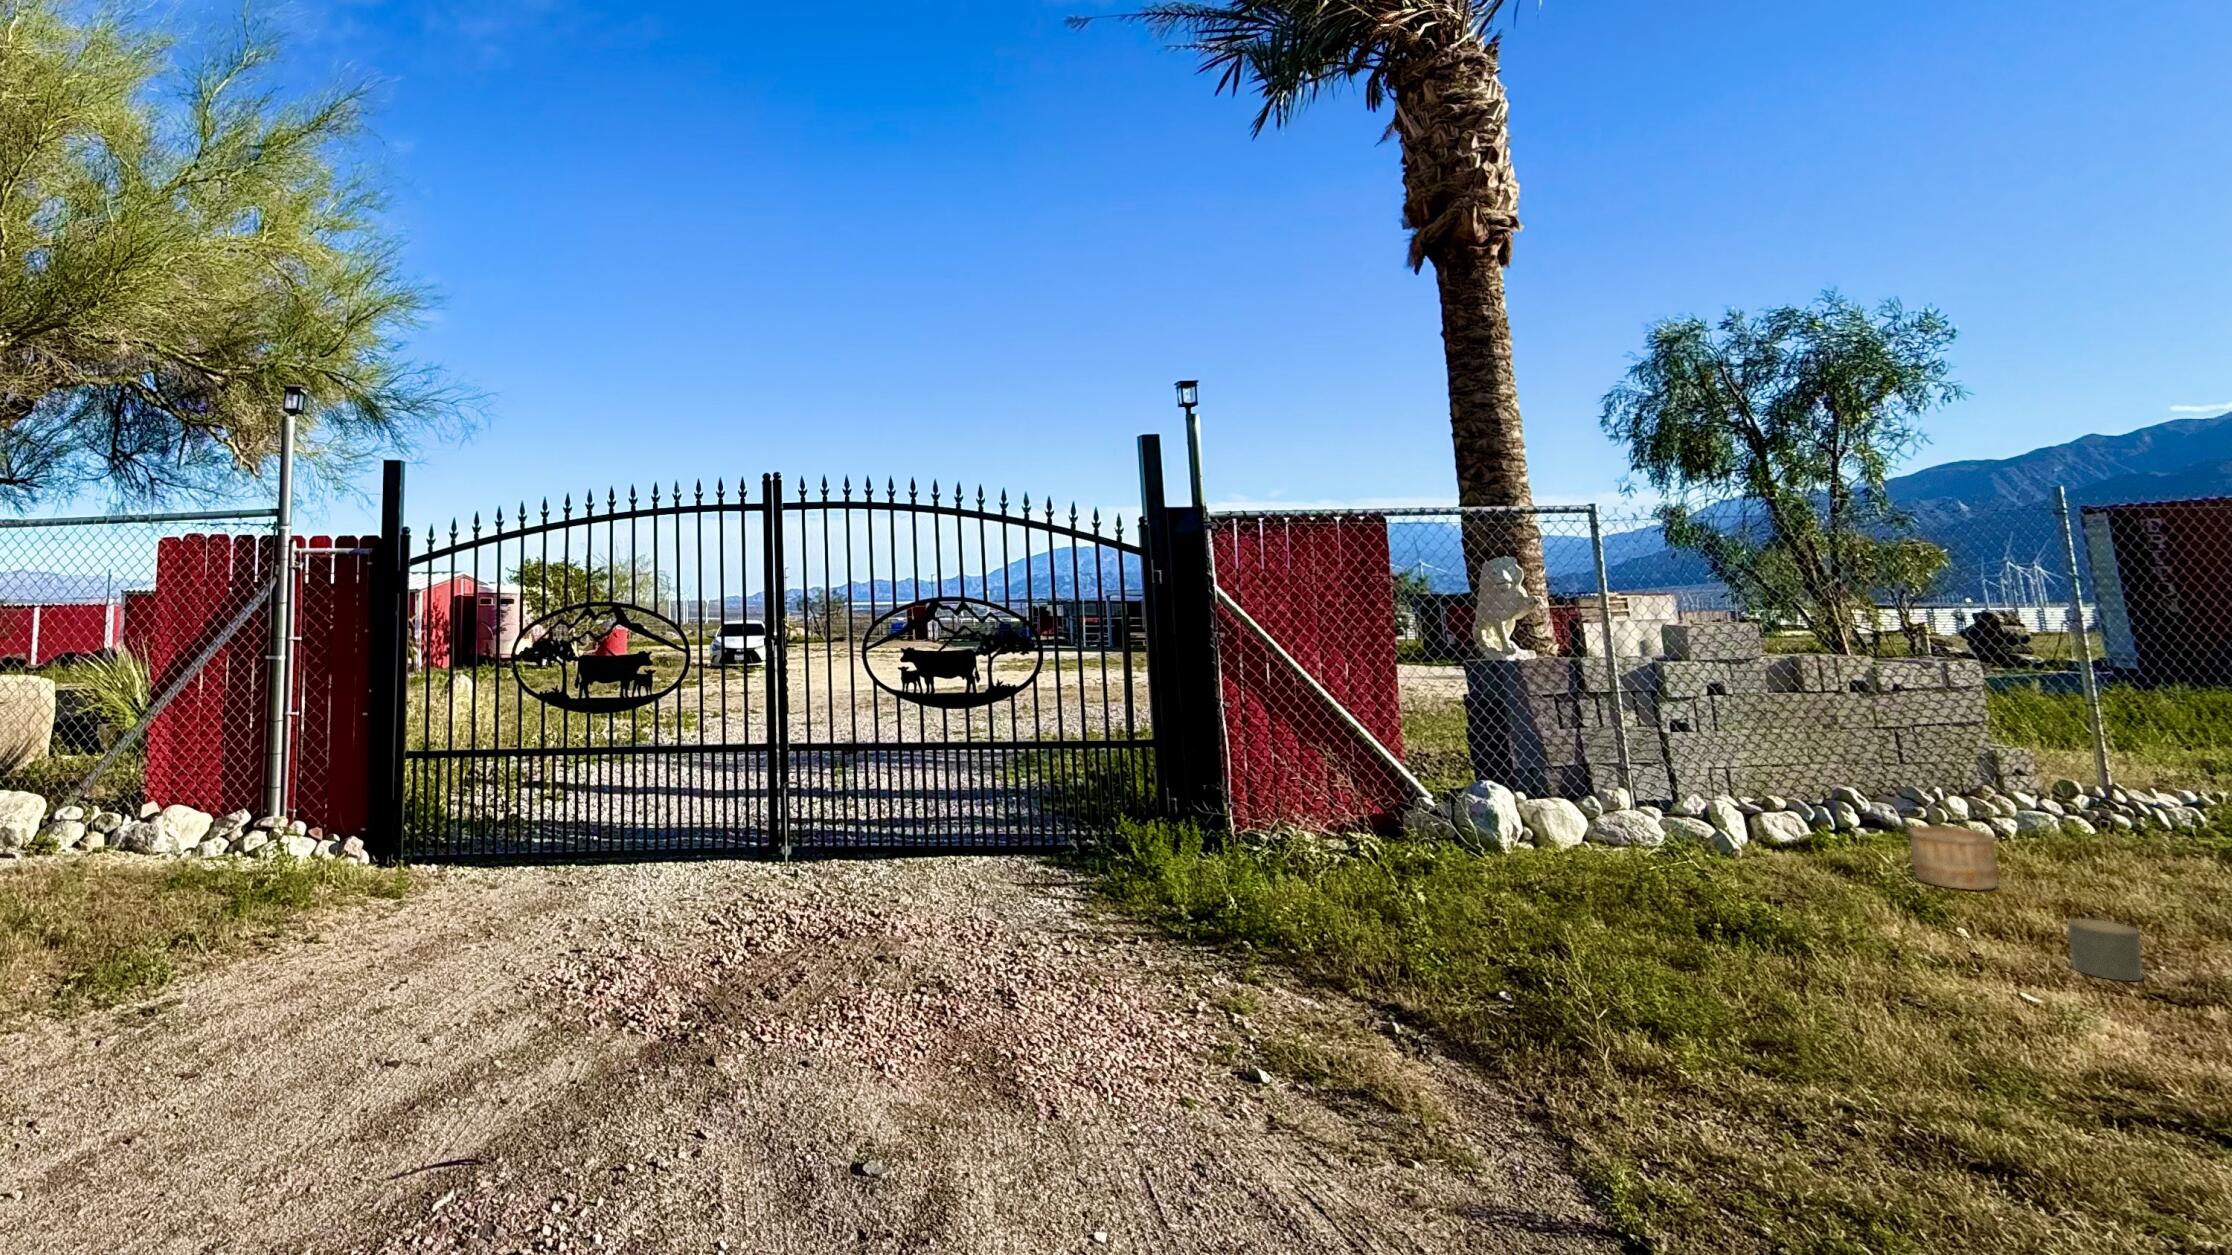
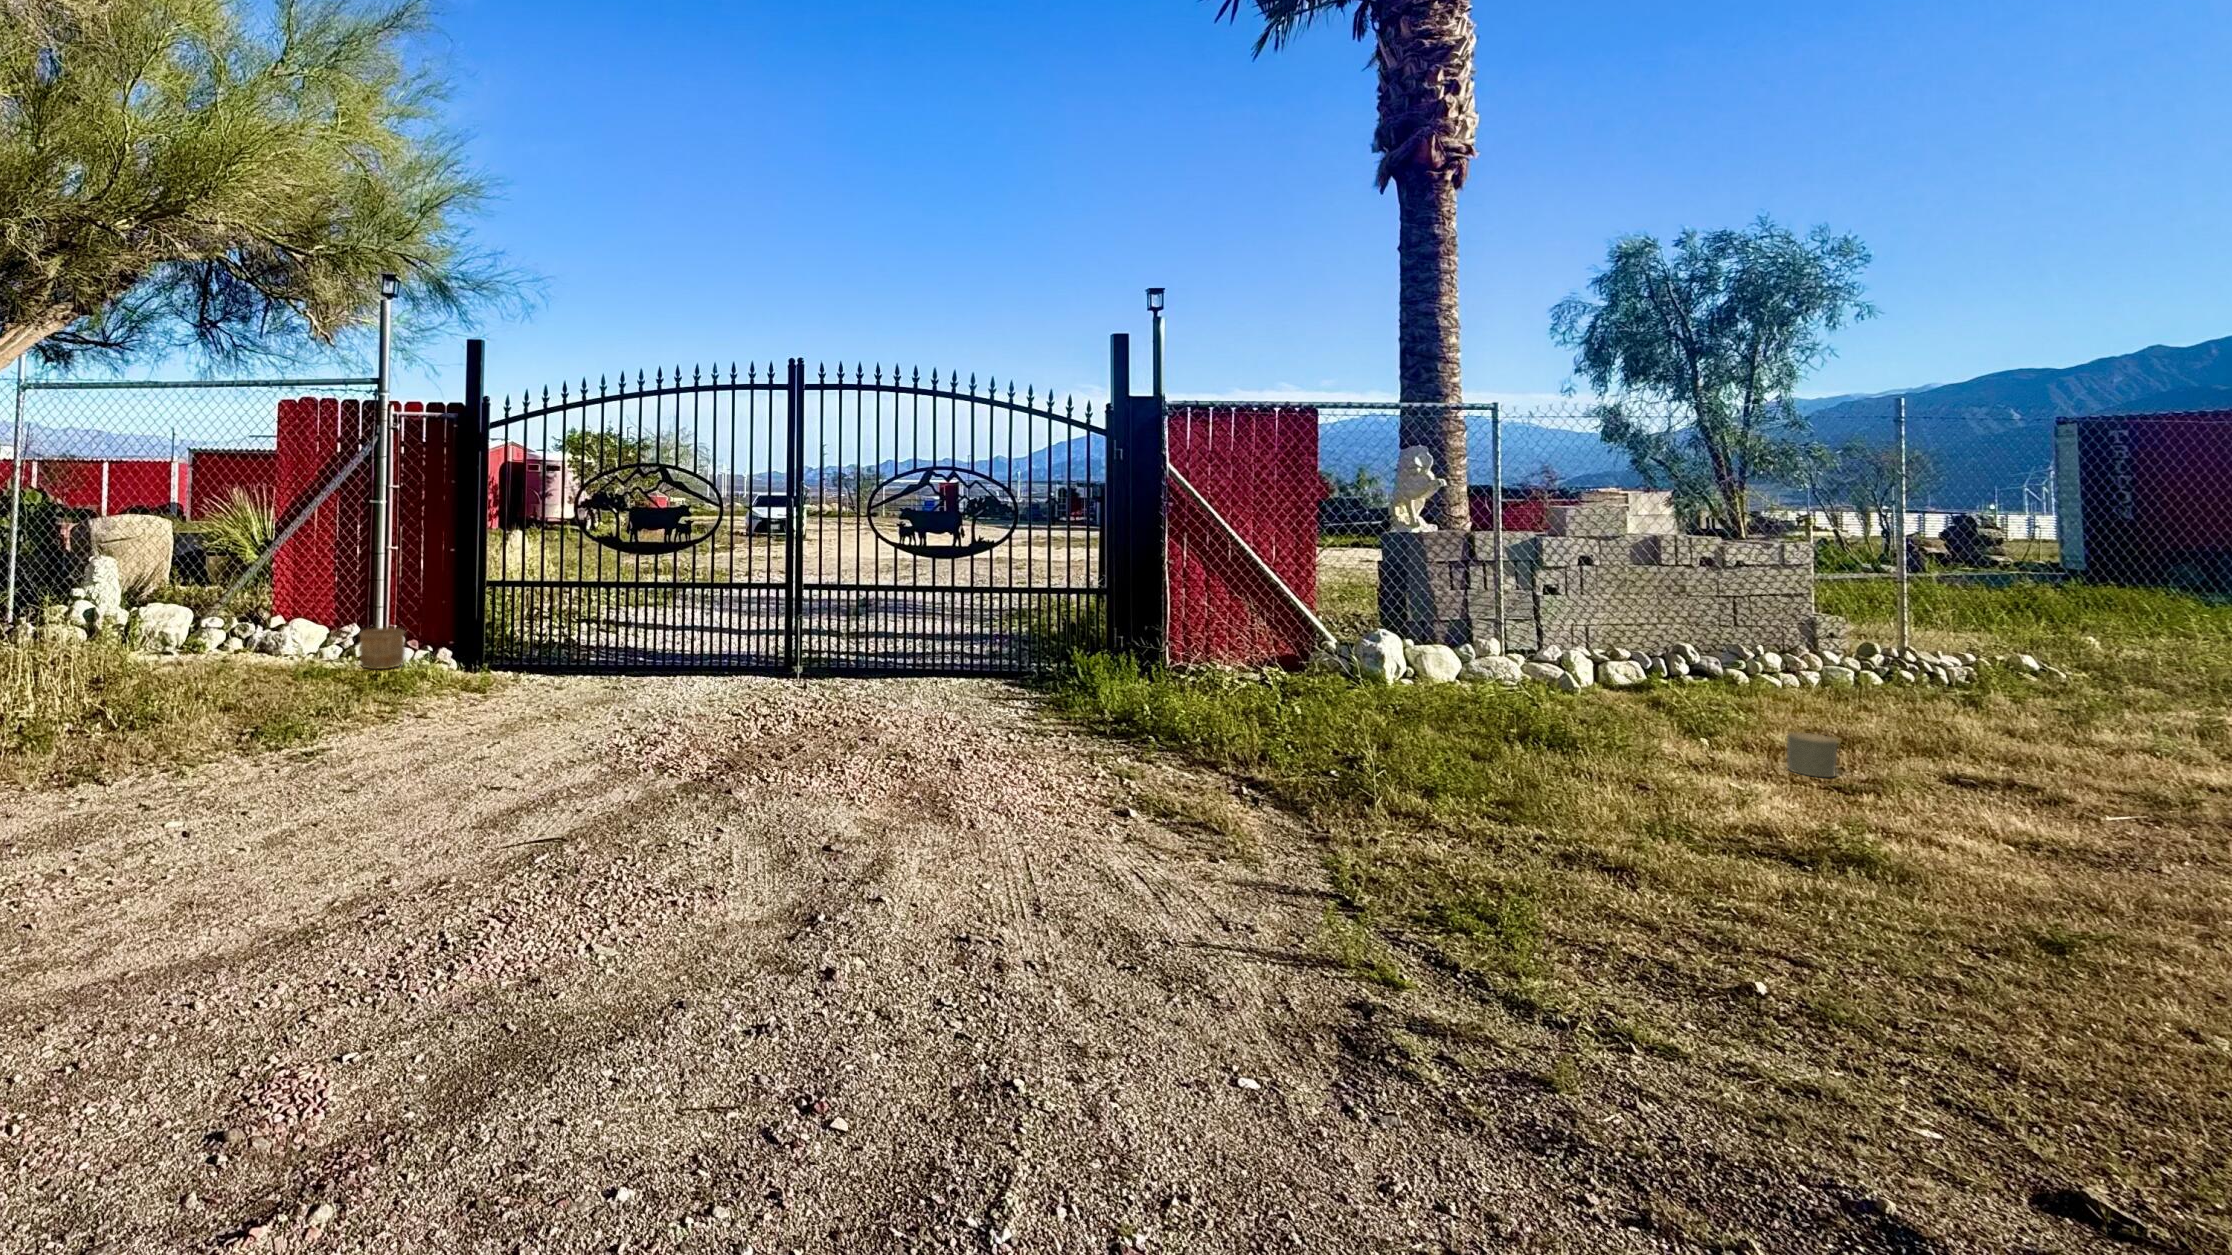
wooden bucket: present [1908,826,1998,890] -> present [359,628,405,669]

